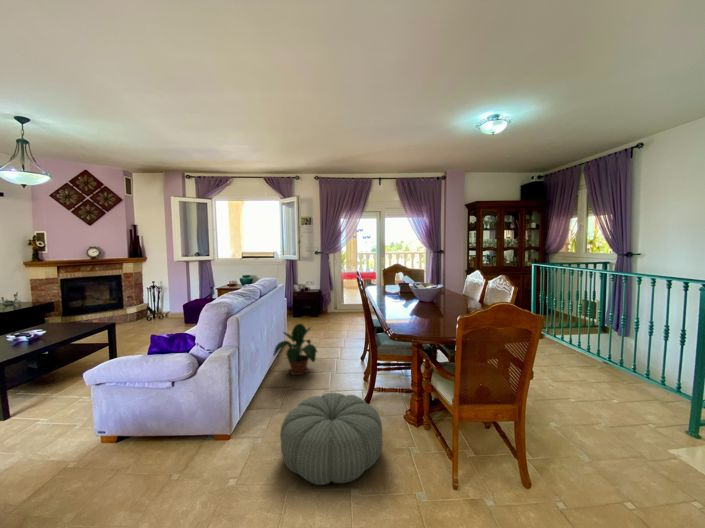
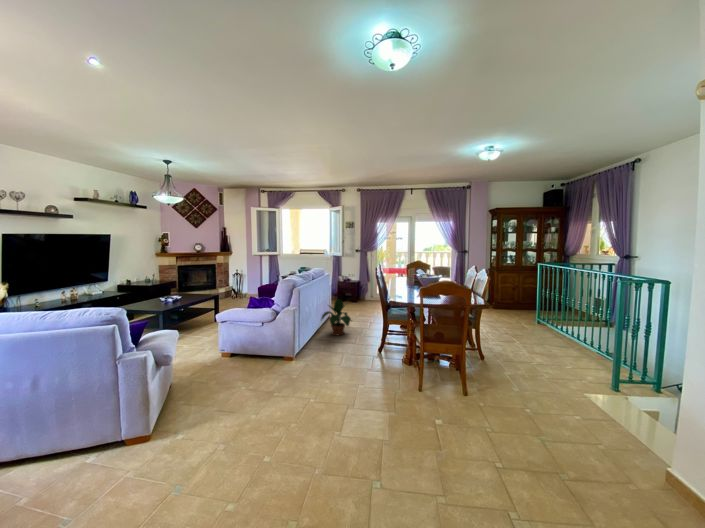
pouf: present [280,393,382,485] -> none [323,339,384,382]

